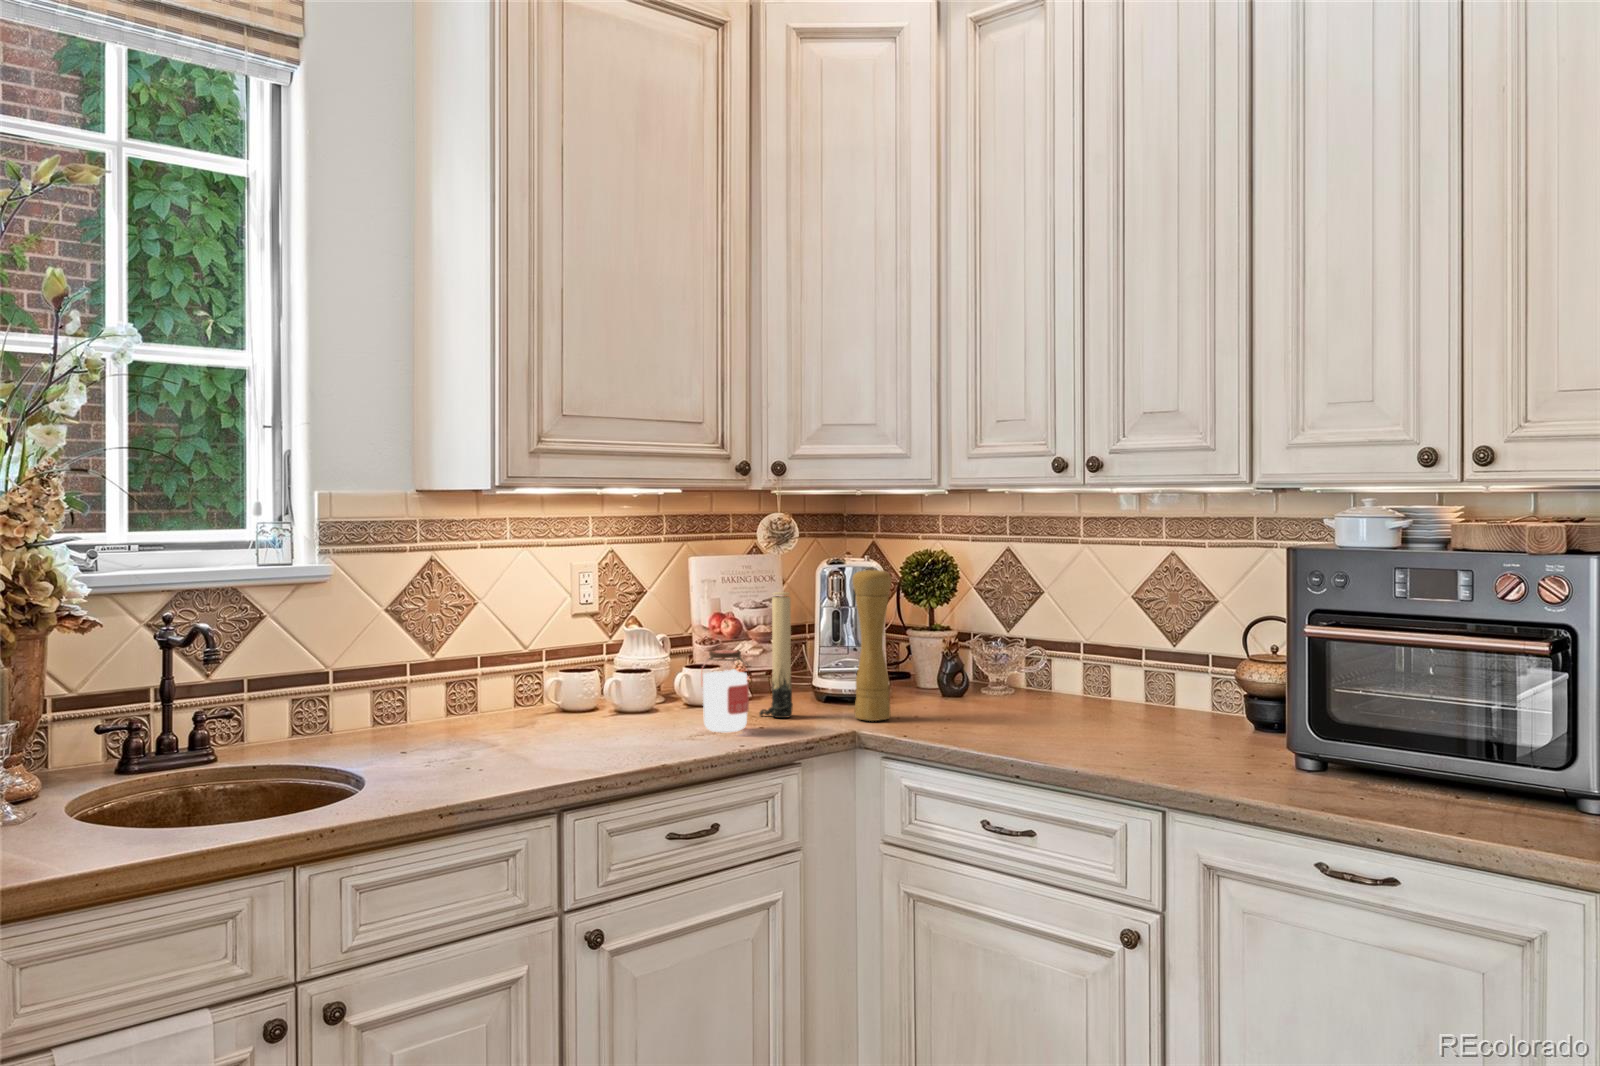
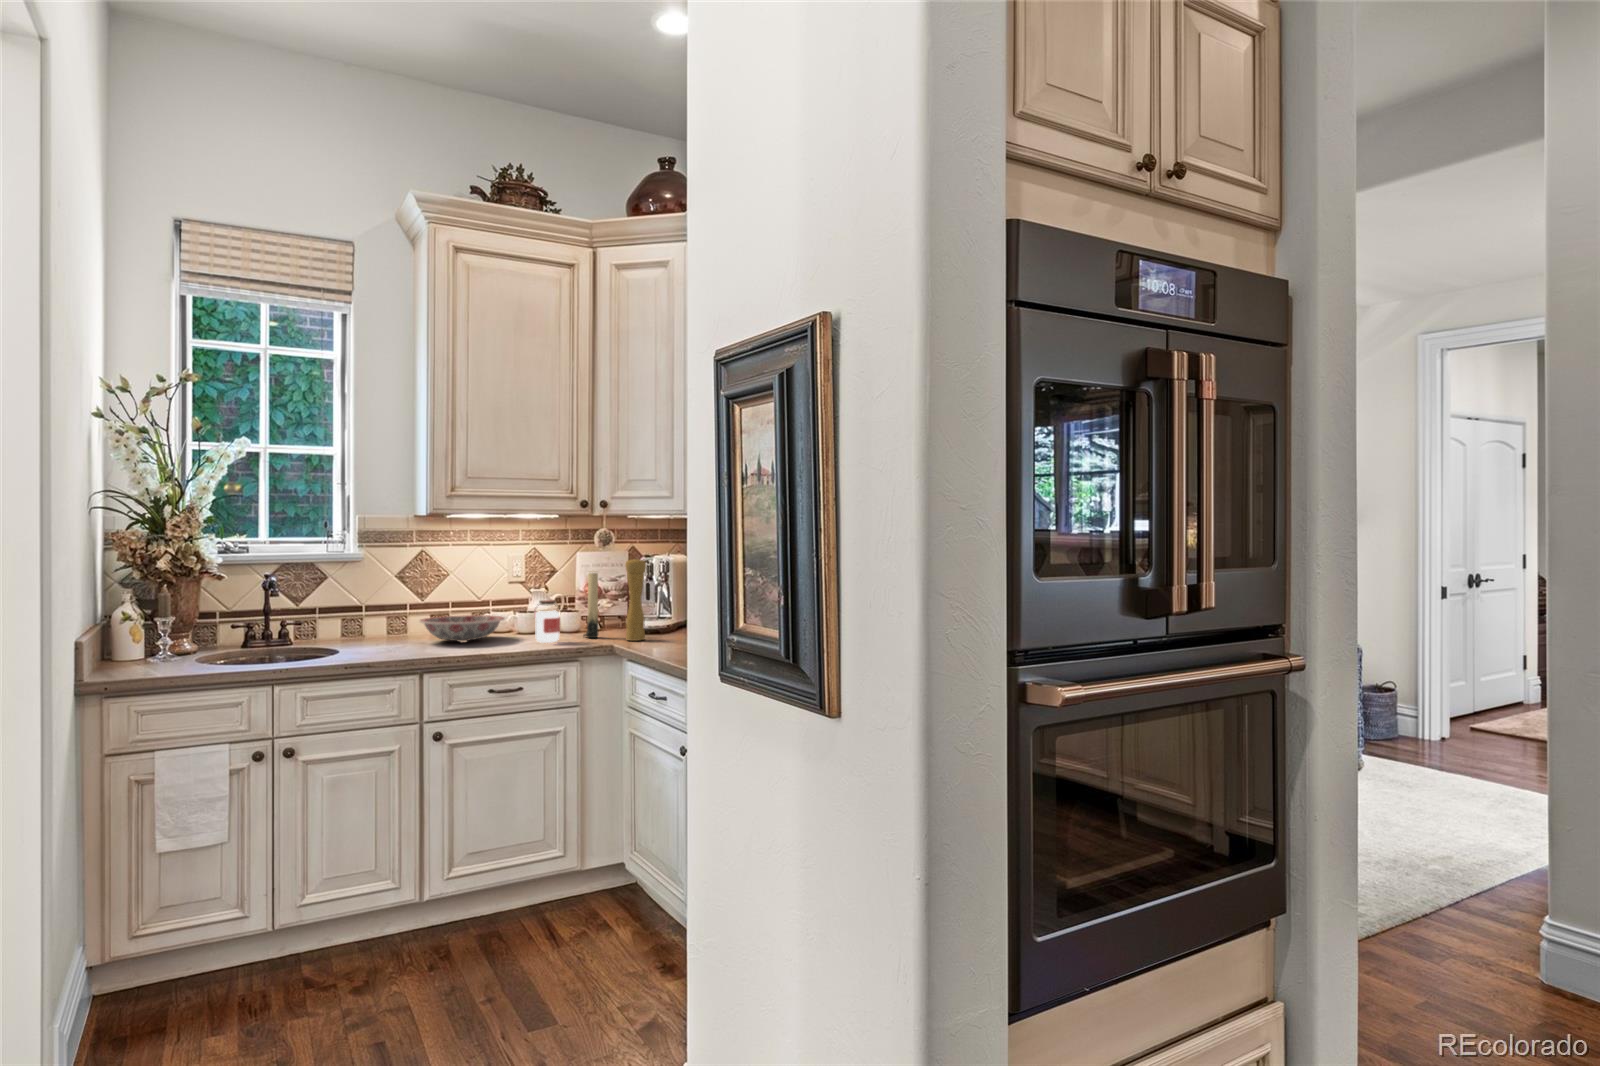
ceramic bowl: none [471,681,631,735] -> present [419,615,505,641]

